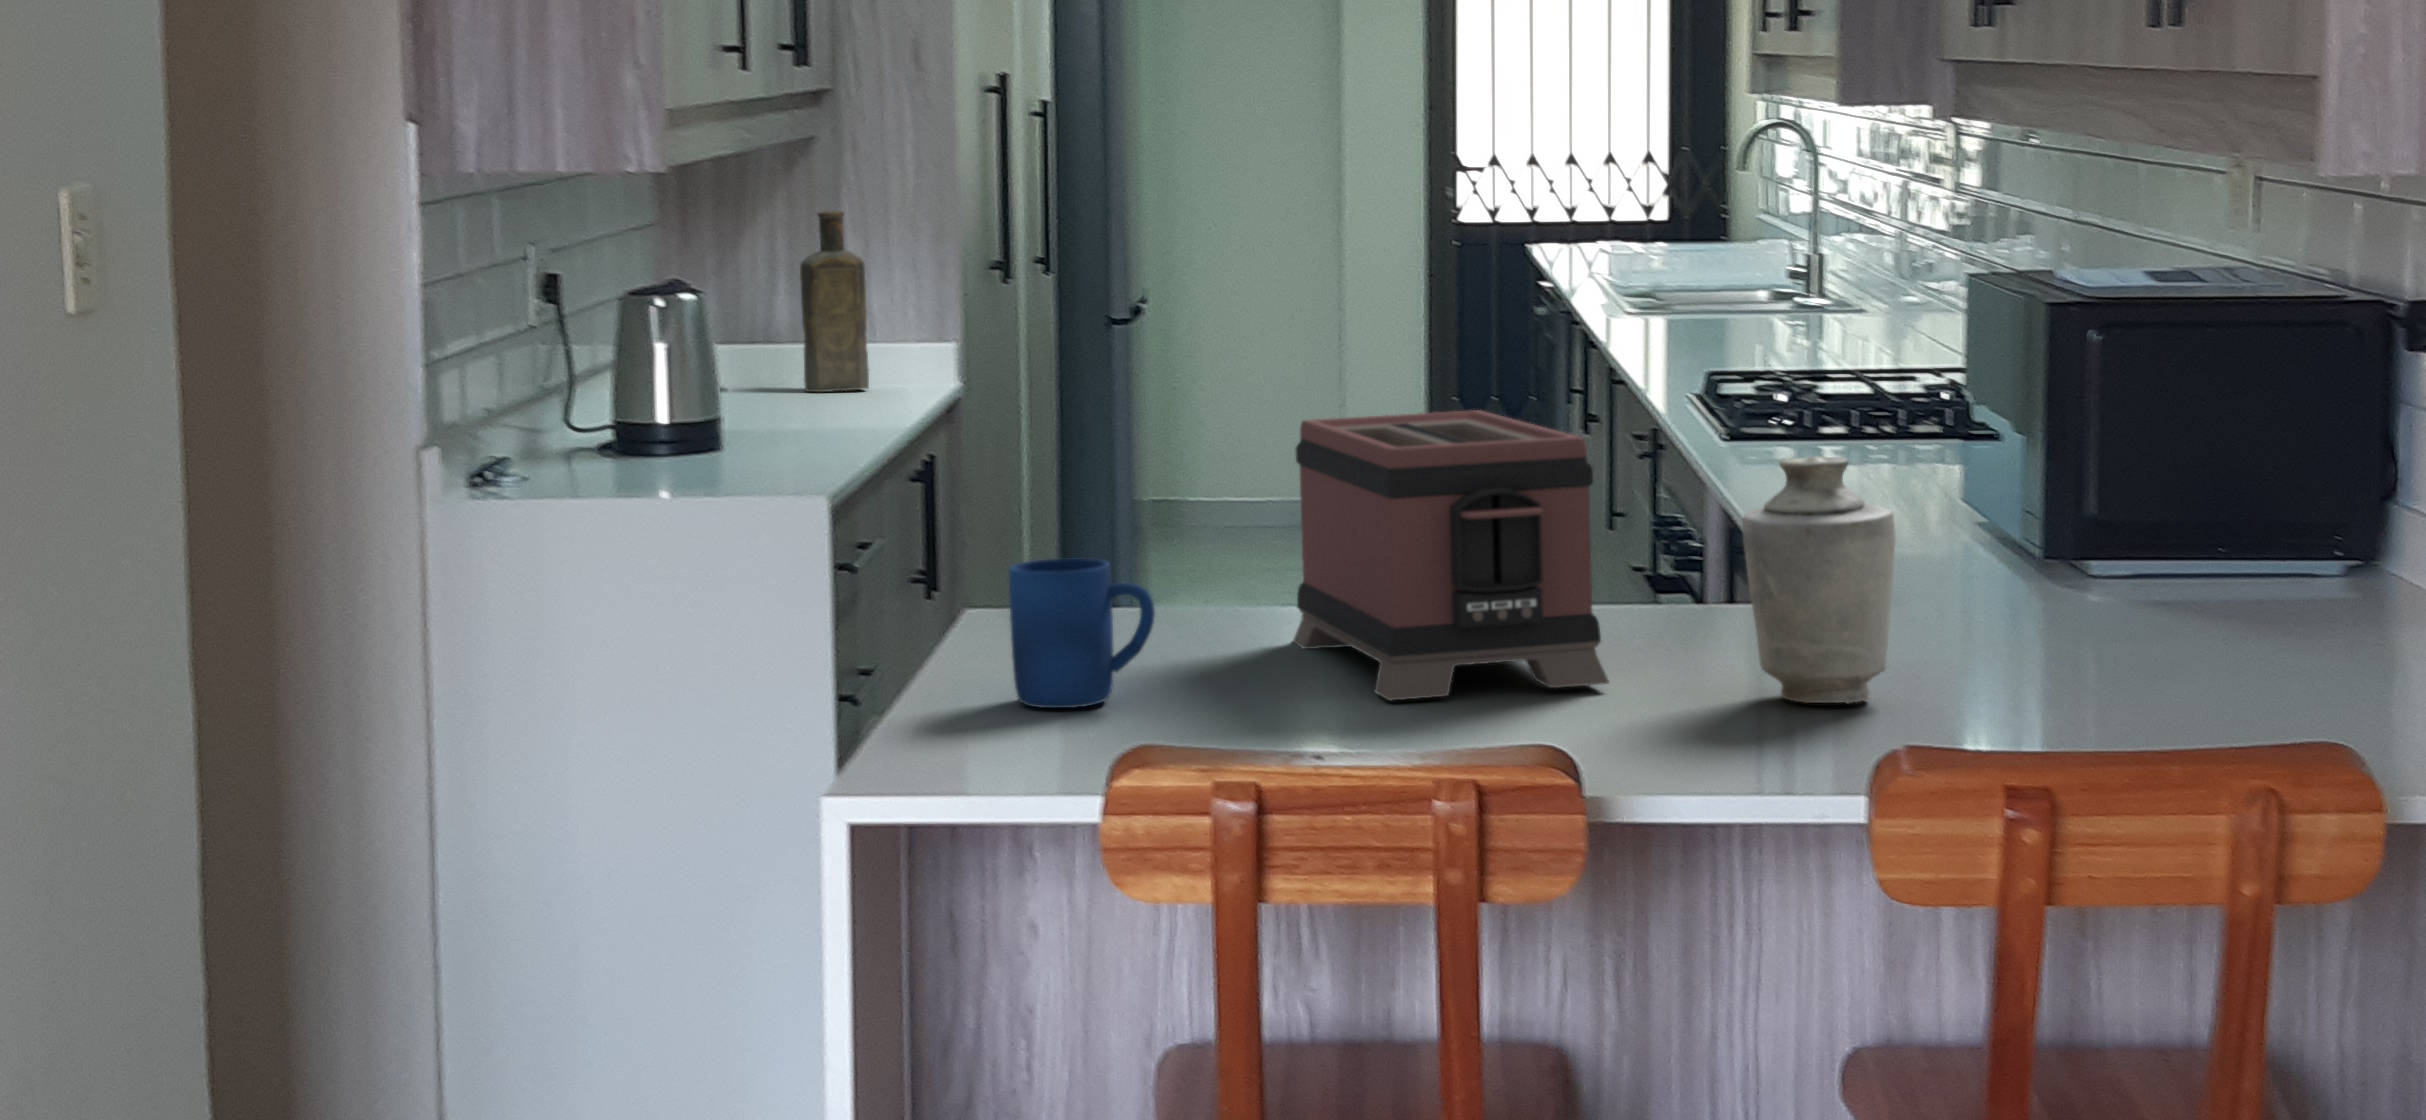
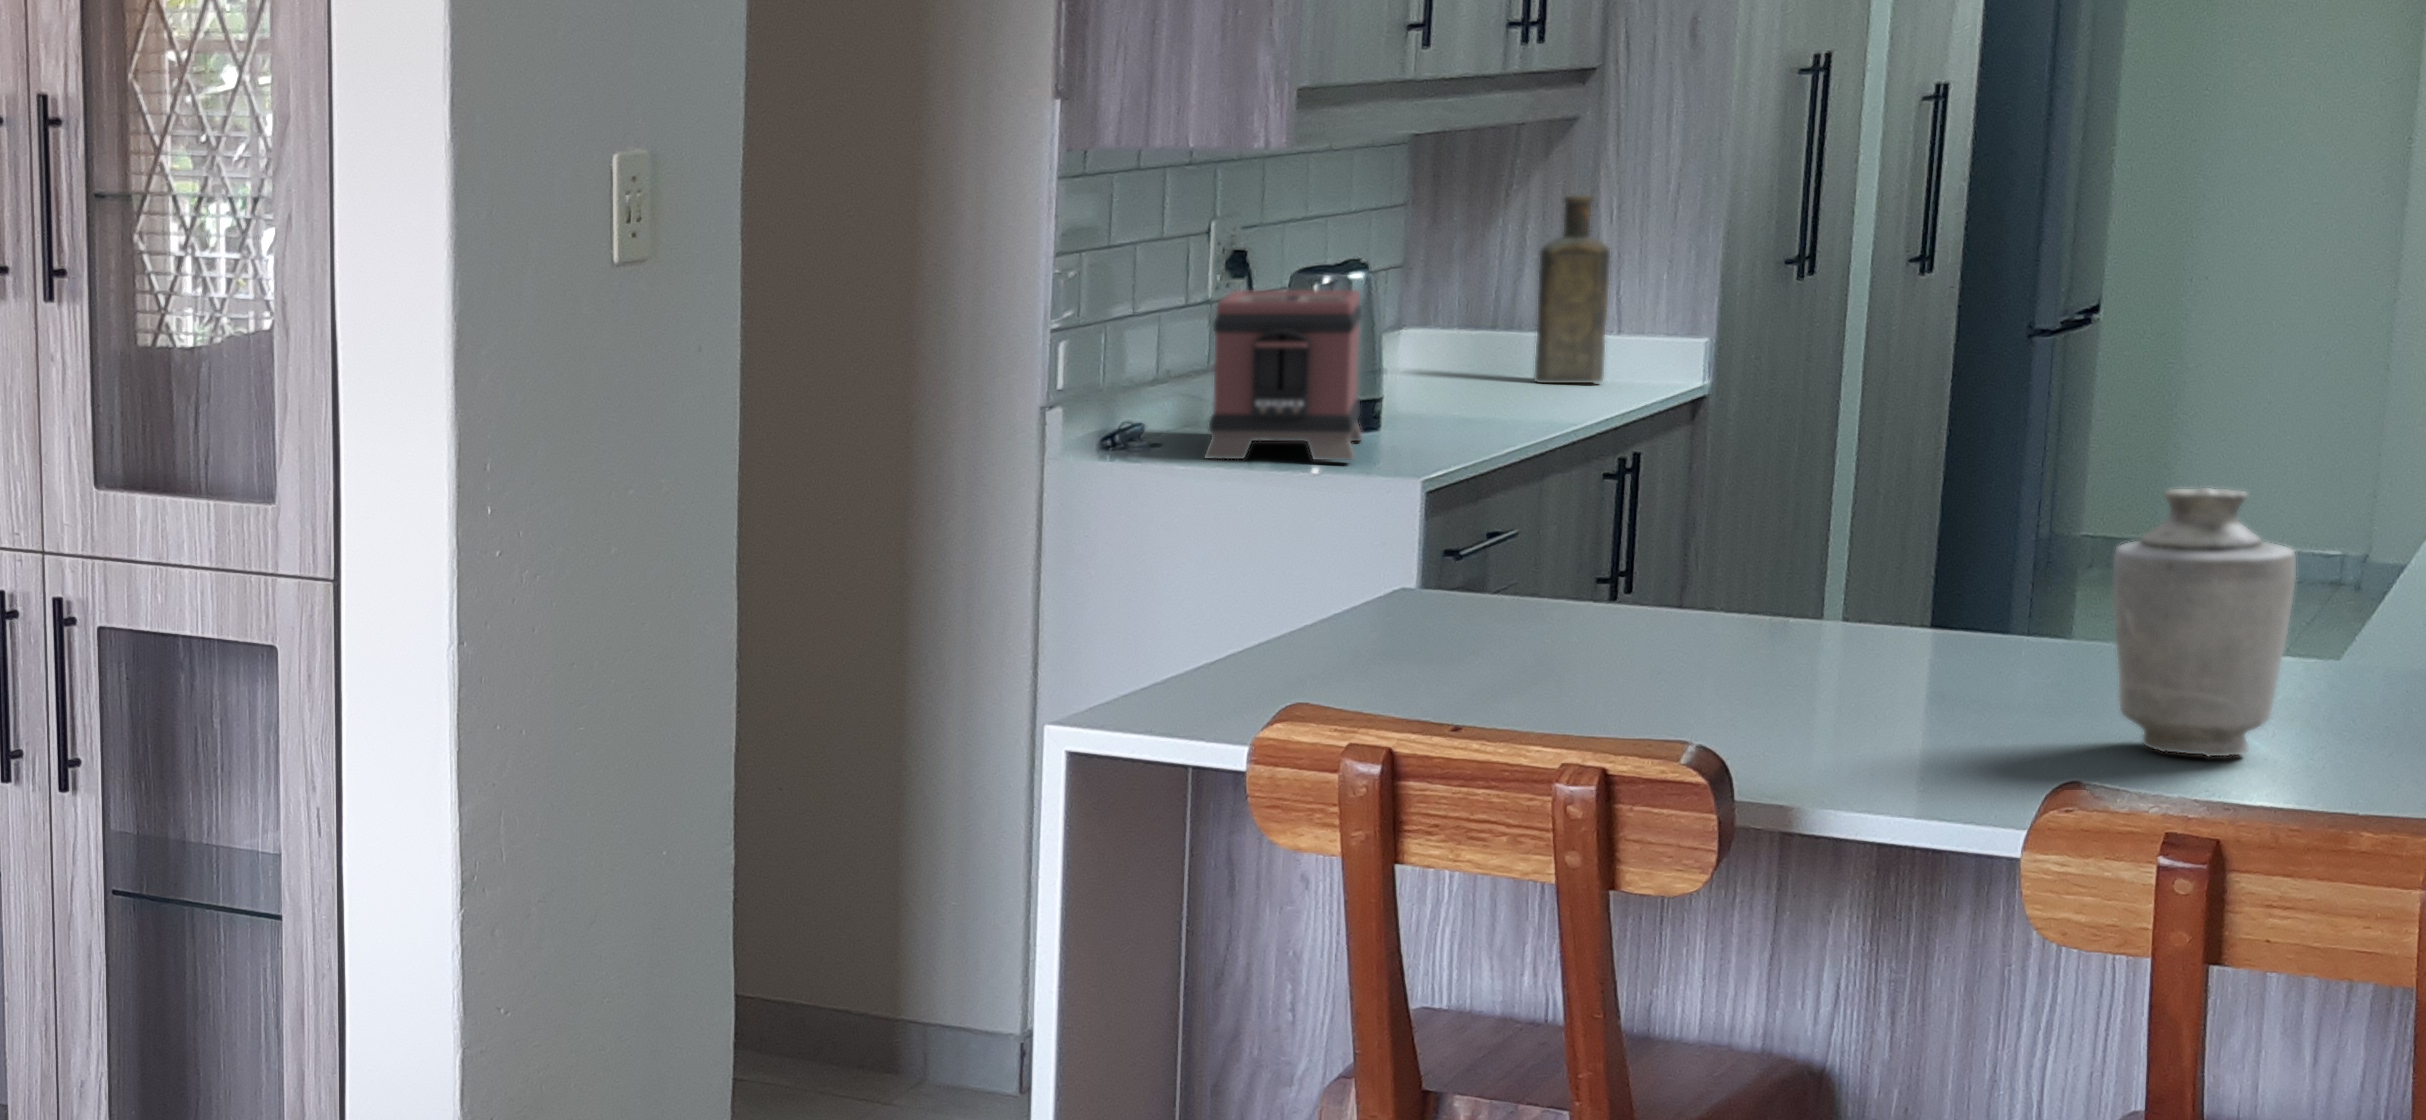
toaster: present [1293,410,1609,701] -> present [1205,290,1362,460]
mug: present [1009,559,1155,708] -> none [1333,535,1474,678]

